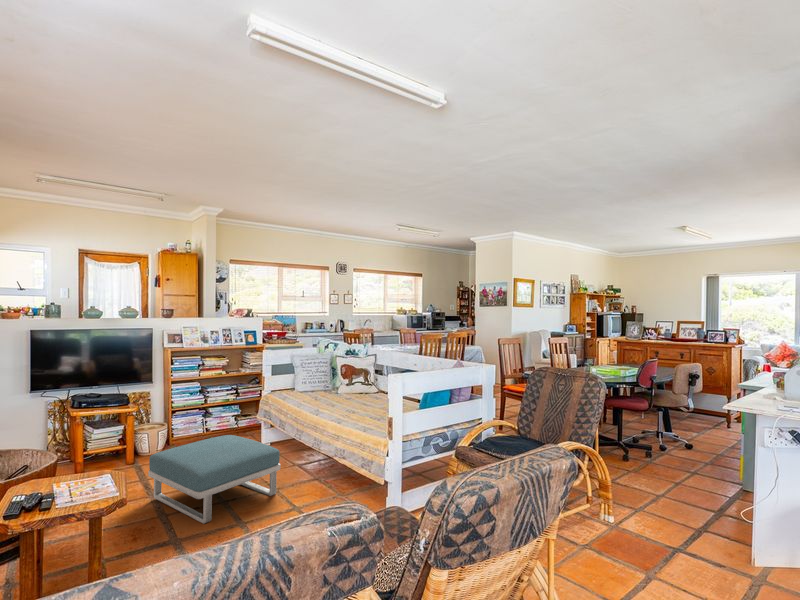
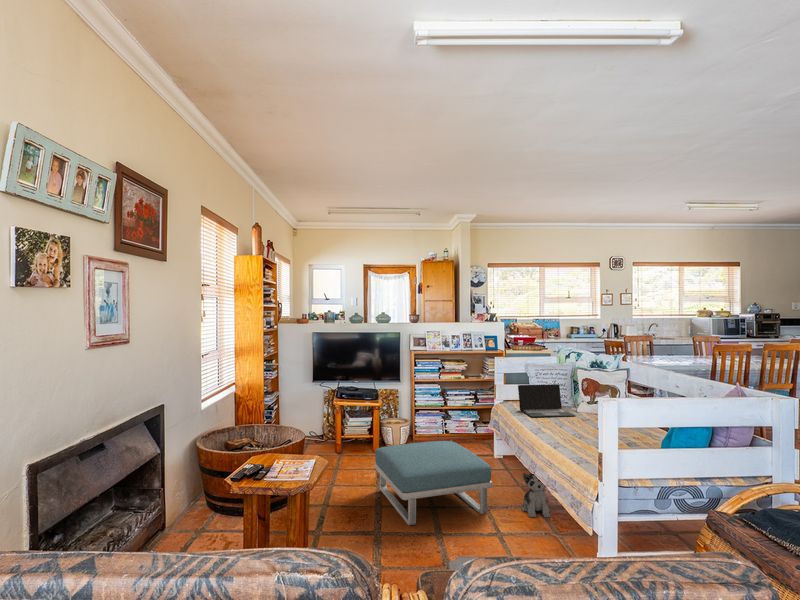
laptop: none [289,371,340,402] -> present [518,384,575,417]
plush toy: none [305,443,331,488] -> present [521,472,551,518]

